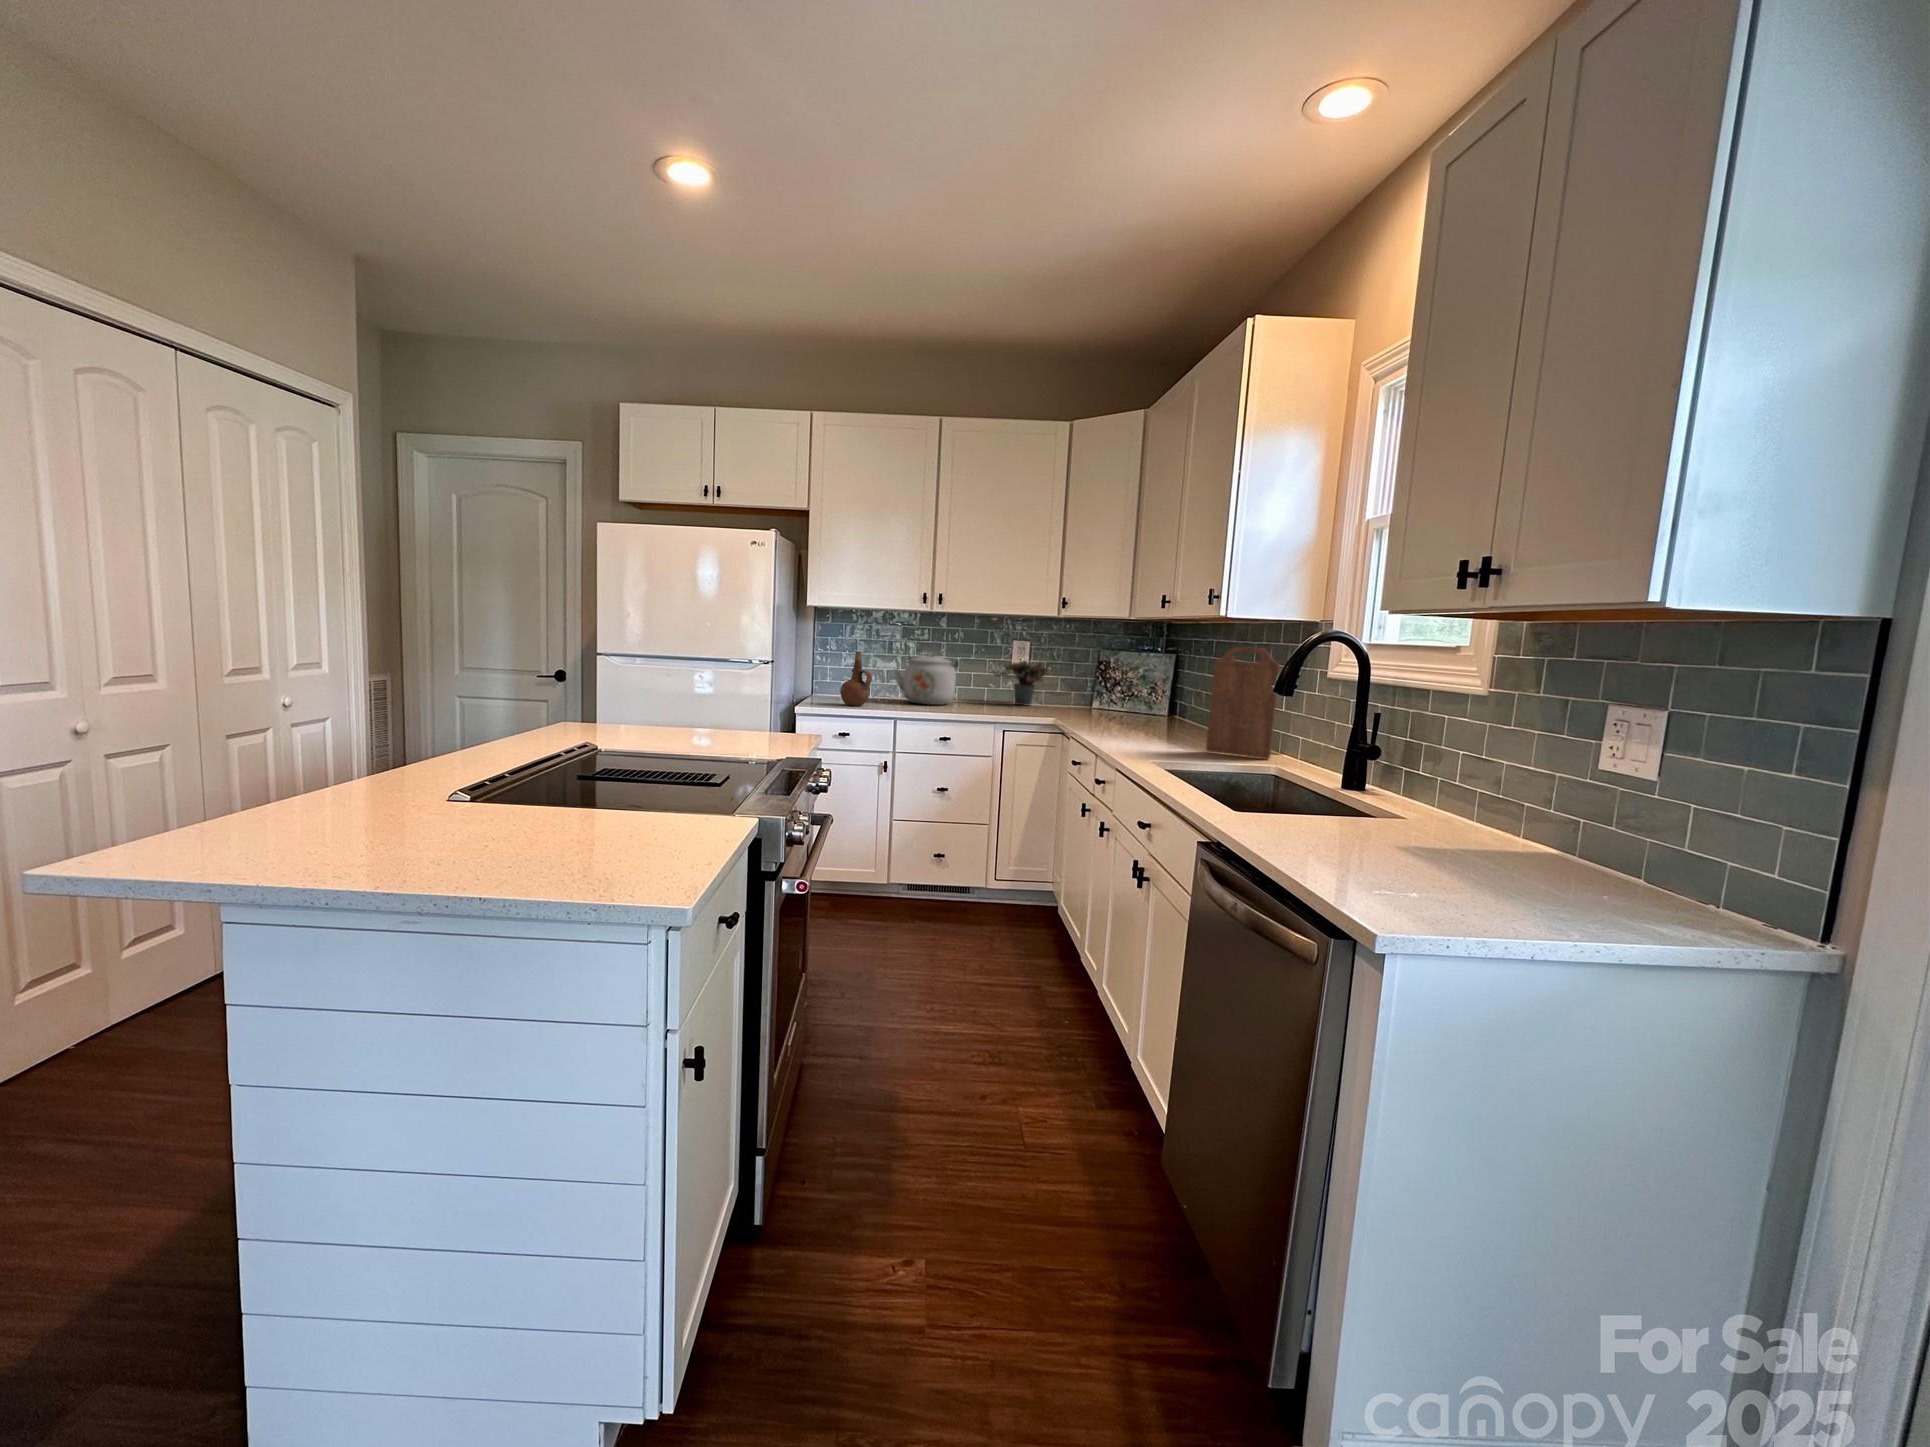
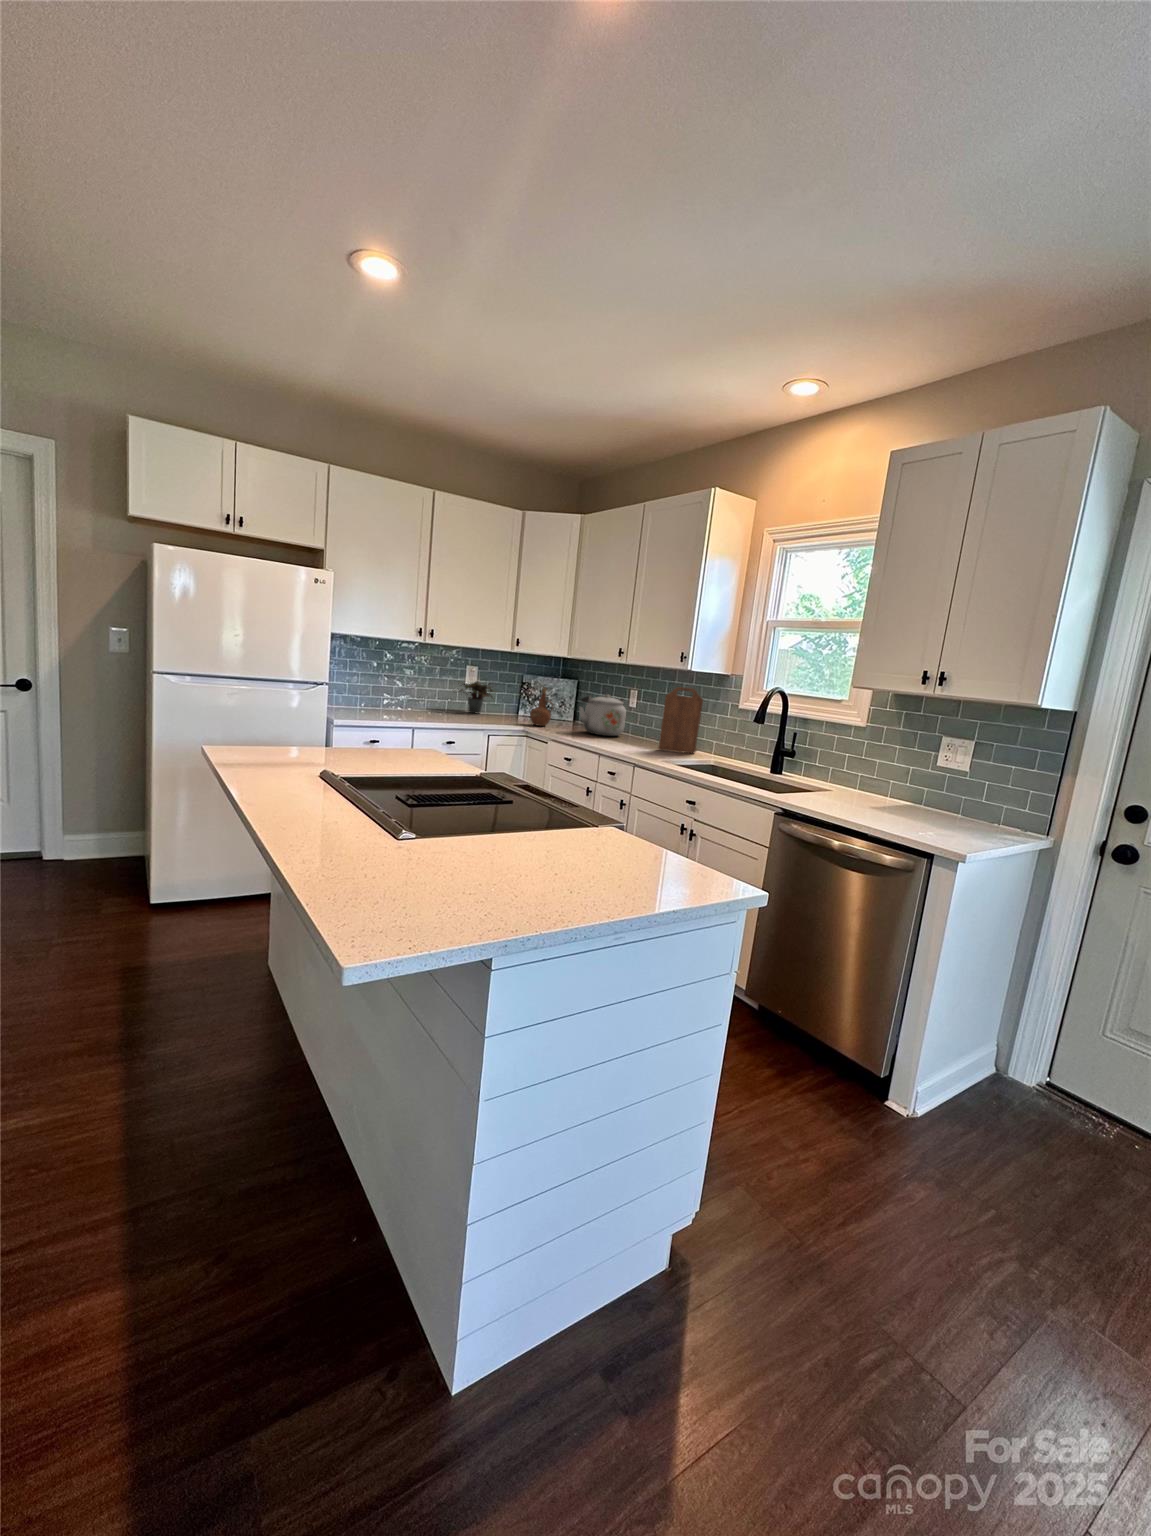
ceramic pitcher: present [840,651,872,706] -> present [530,687,552,726]
kettle: present [894,653,959,705] -> present [580,695,626,736]

